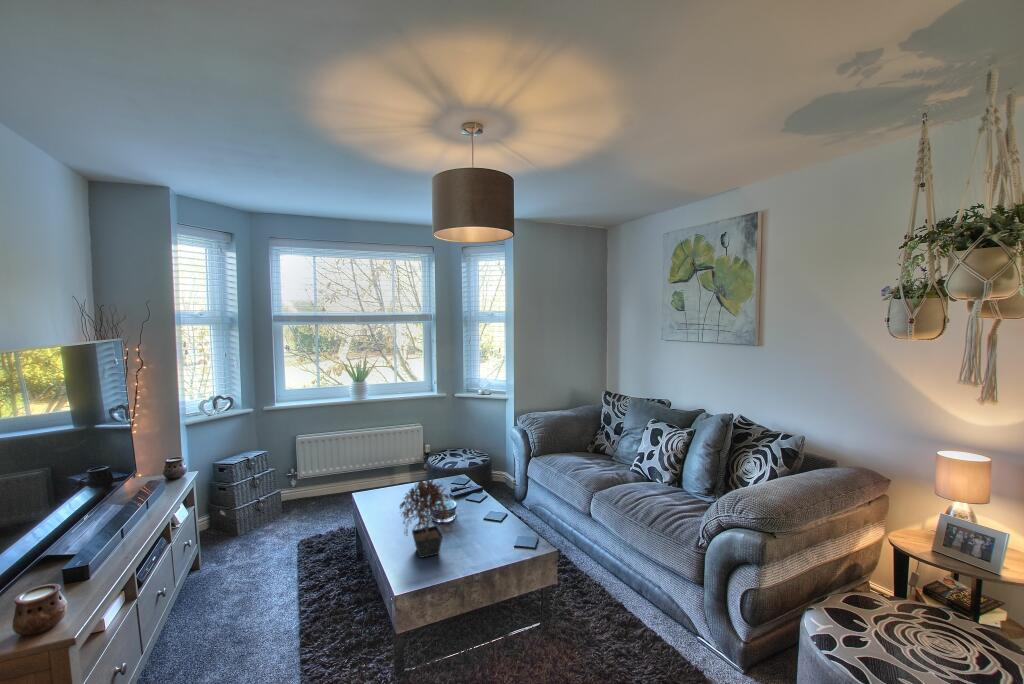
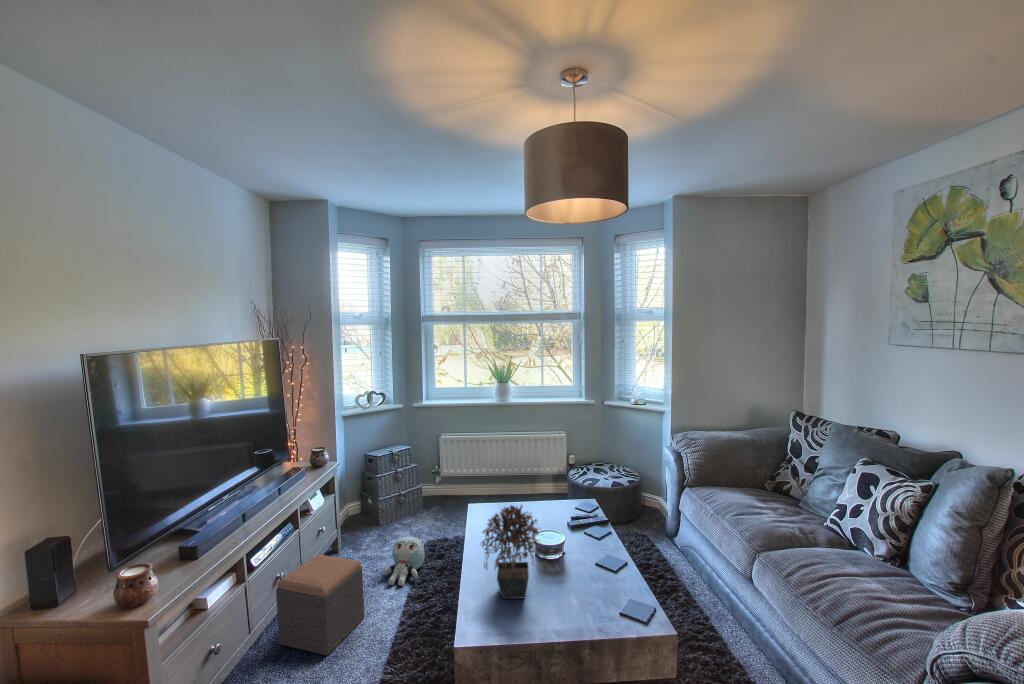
plush toy: none [263,536,305,586] -> present [383,537,425,586]
footstool: none [160,563,257,666] -> present [276,555,364,656]

